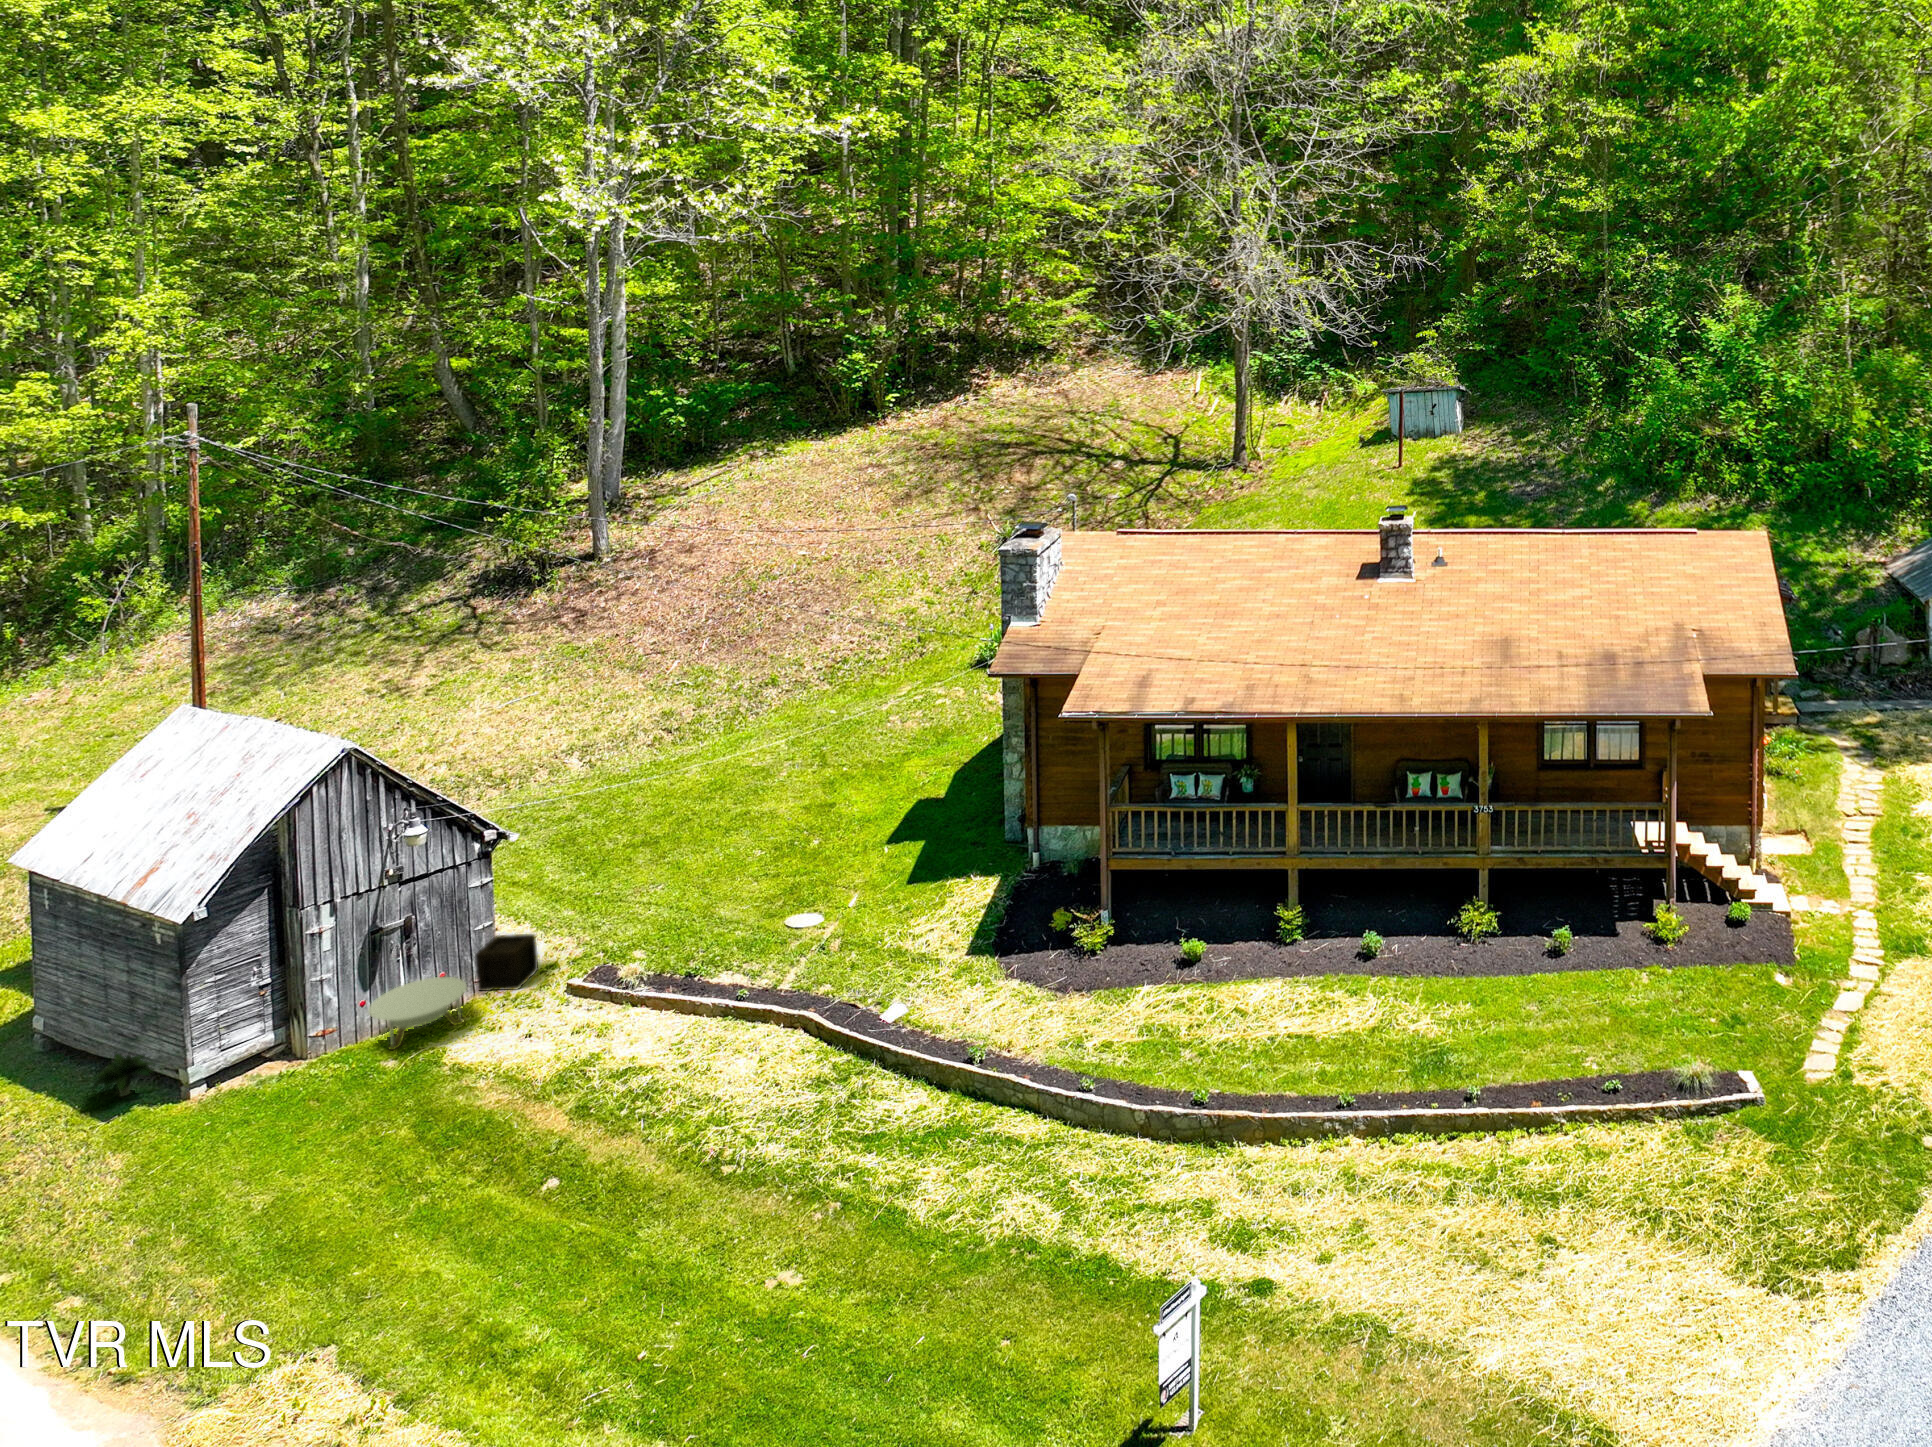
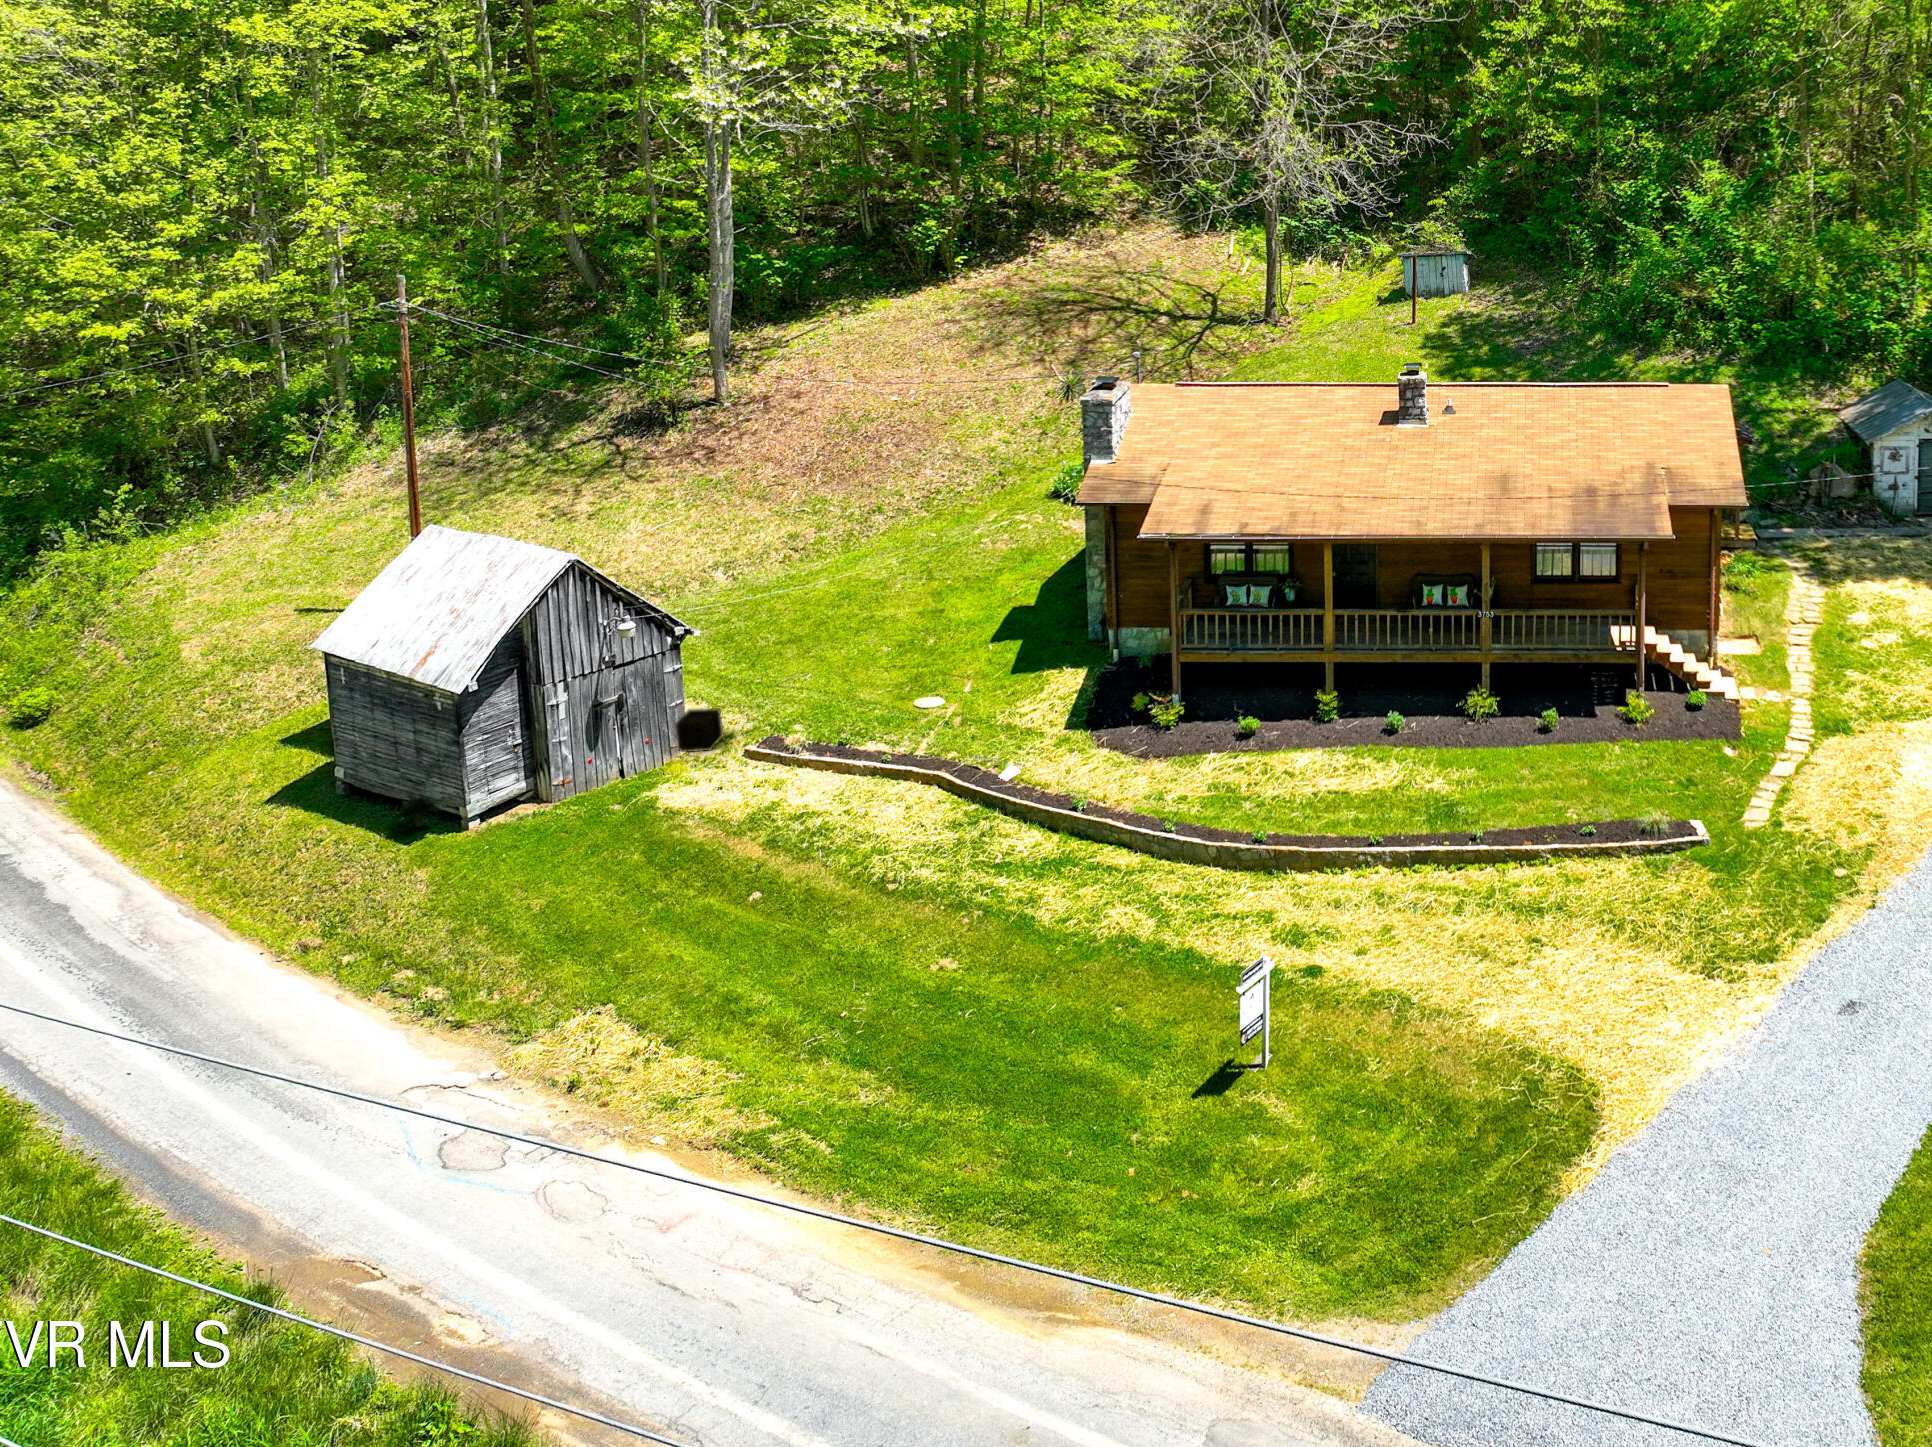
round table: present [368,977,467,1050] -> none [599,740,672,795]

